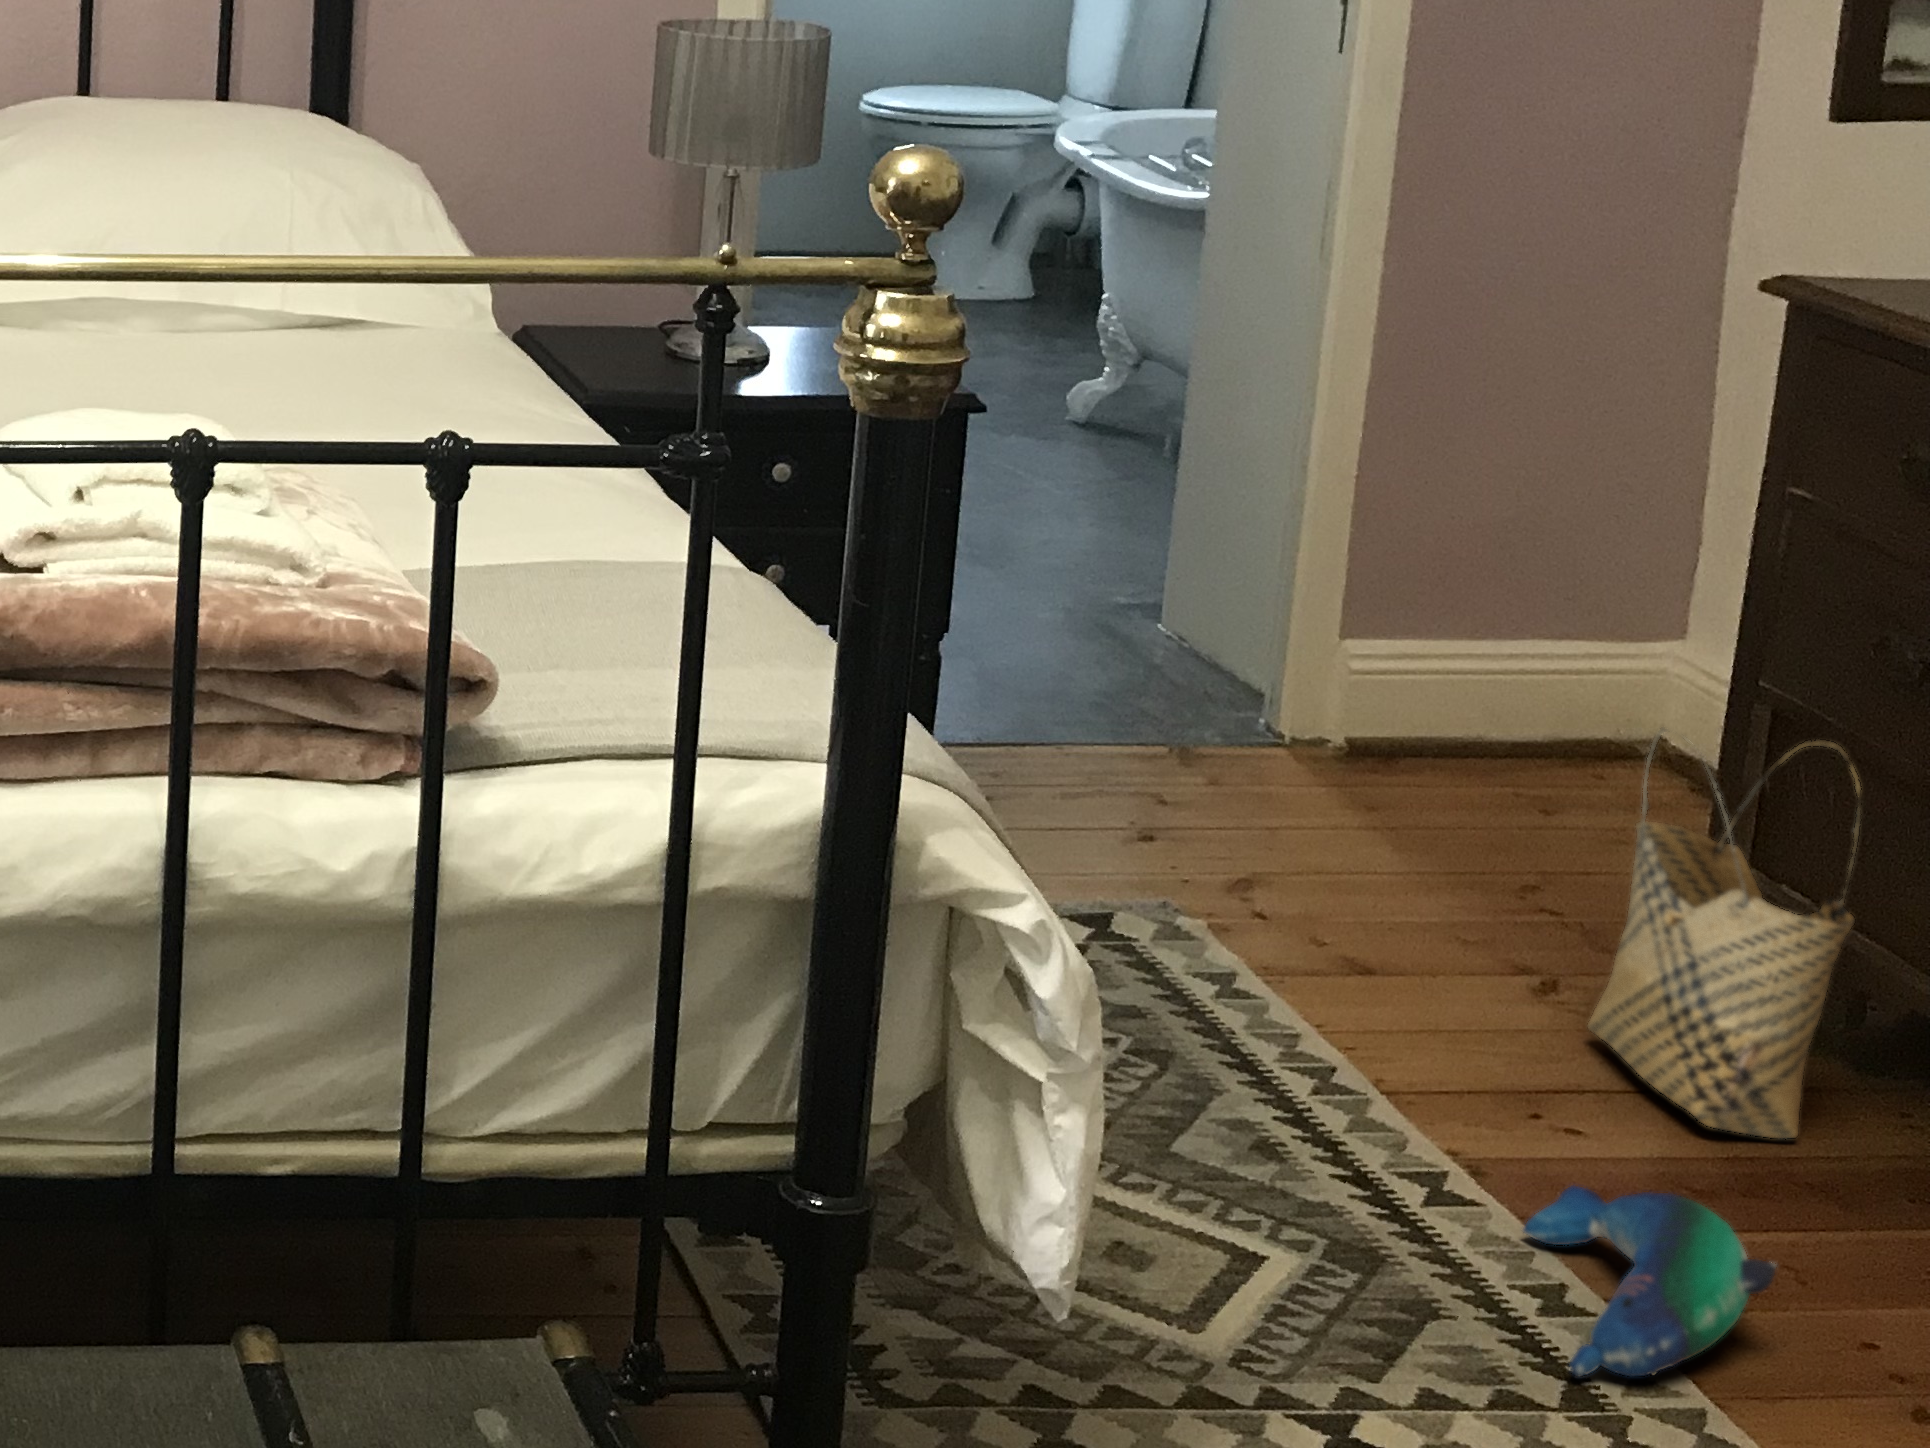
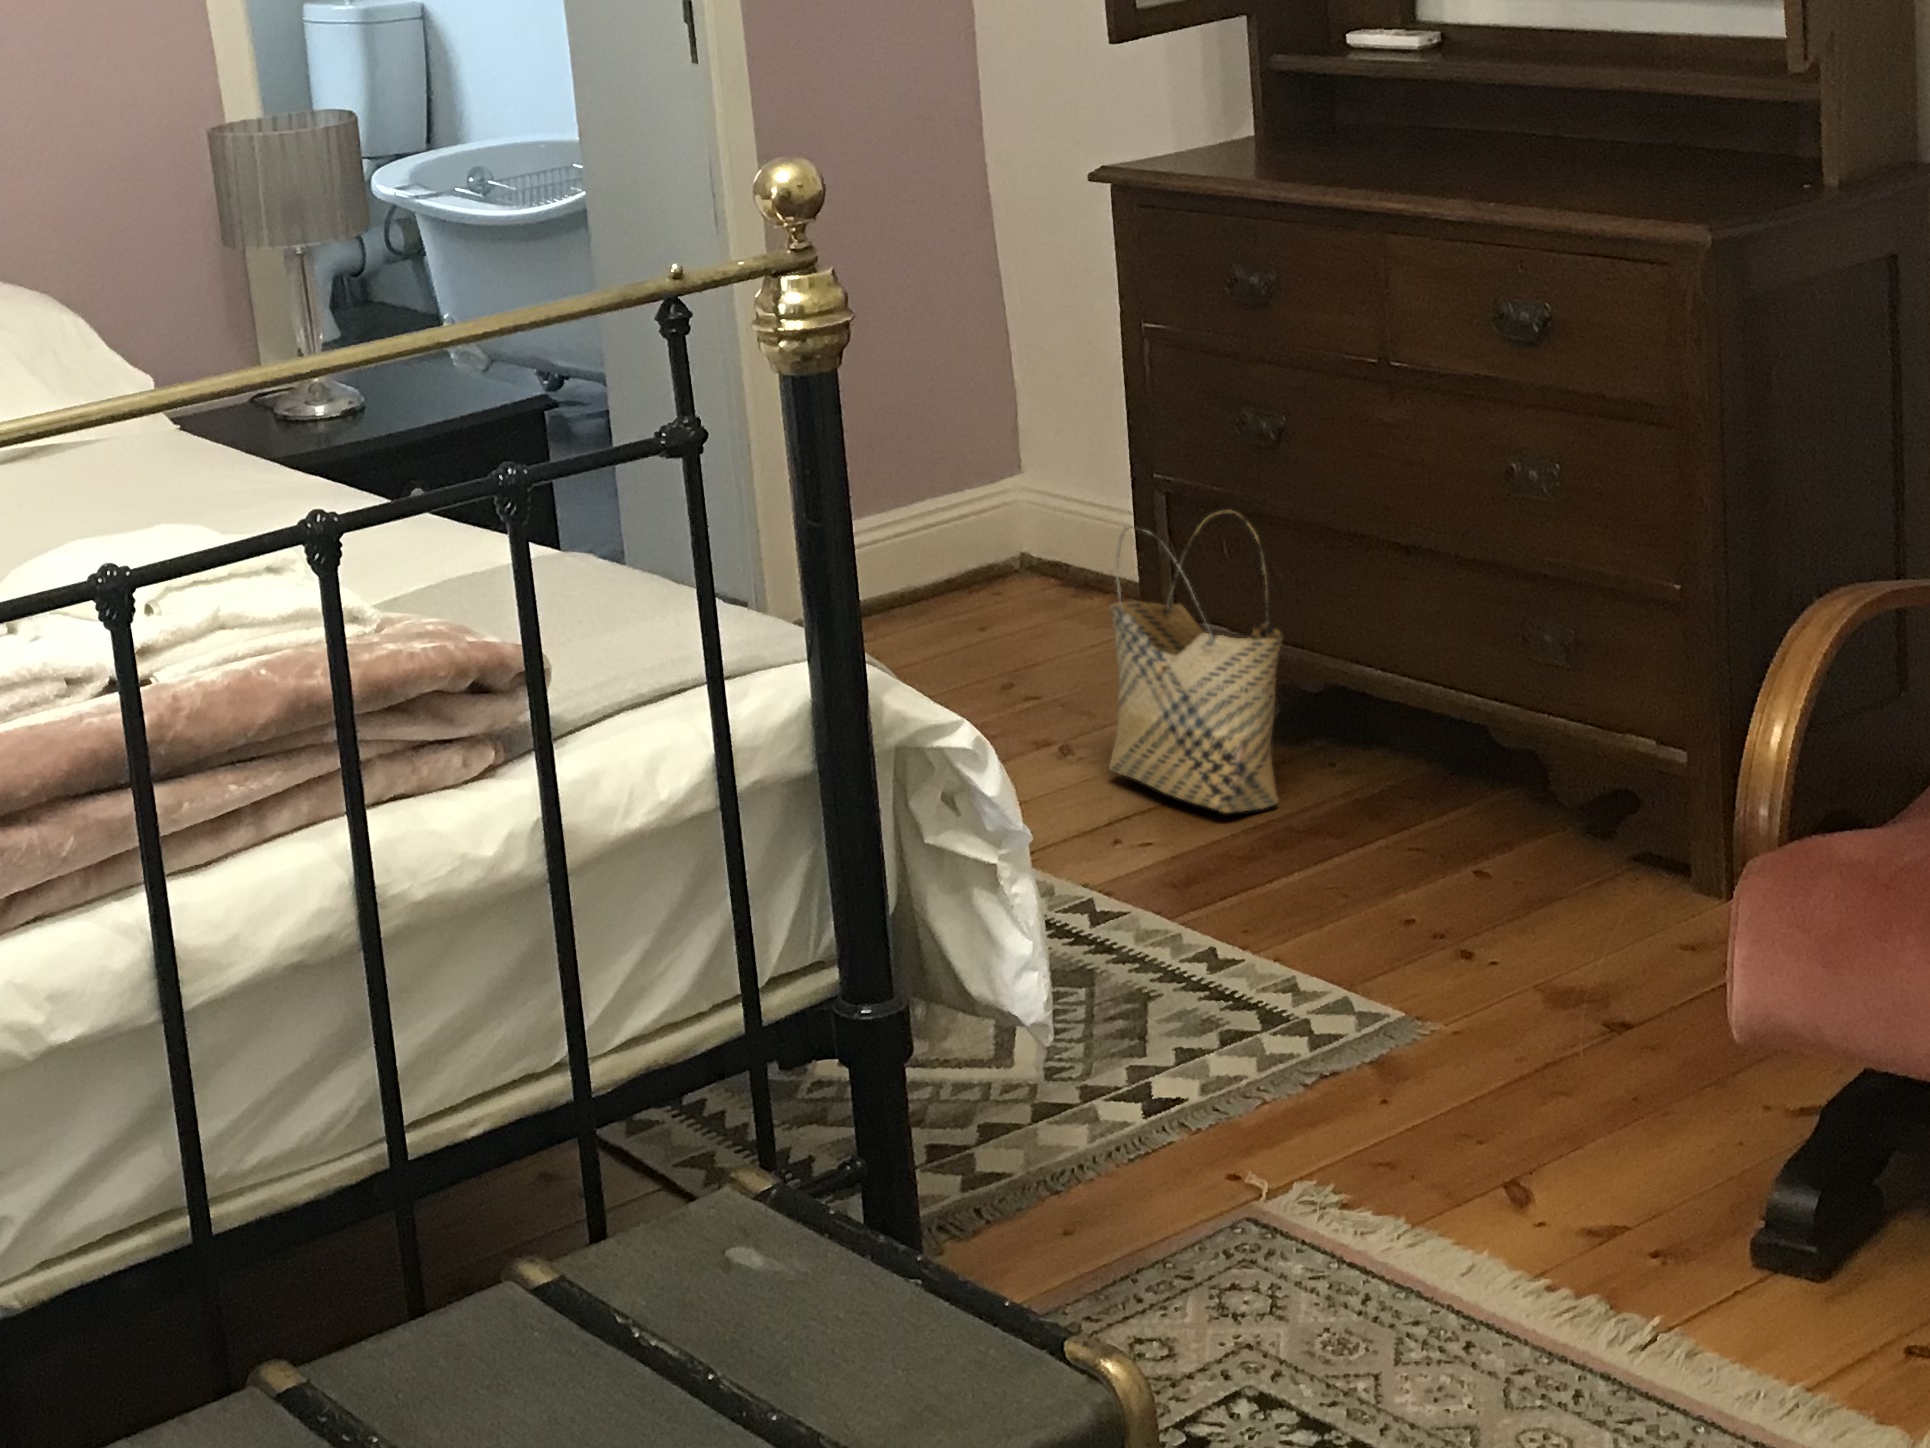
plush toy: present [1523,1186,1776,1377] -> none [1162,858,1350,1006]

